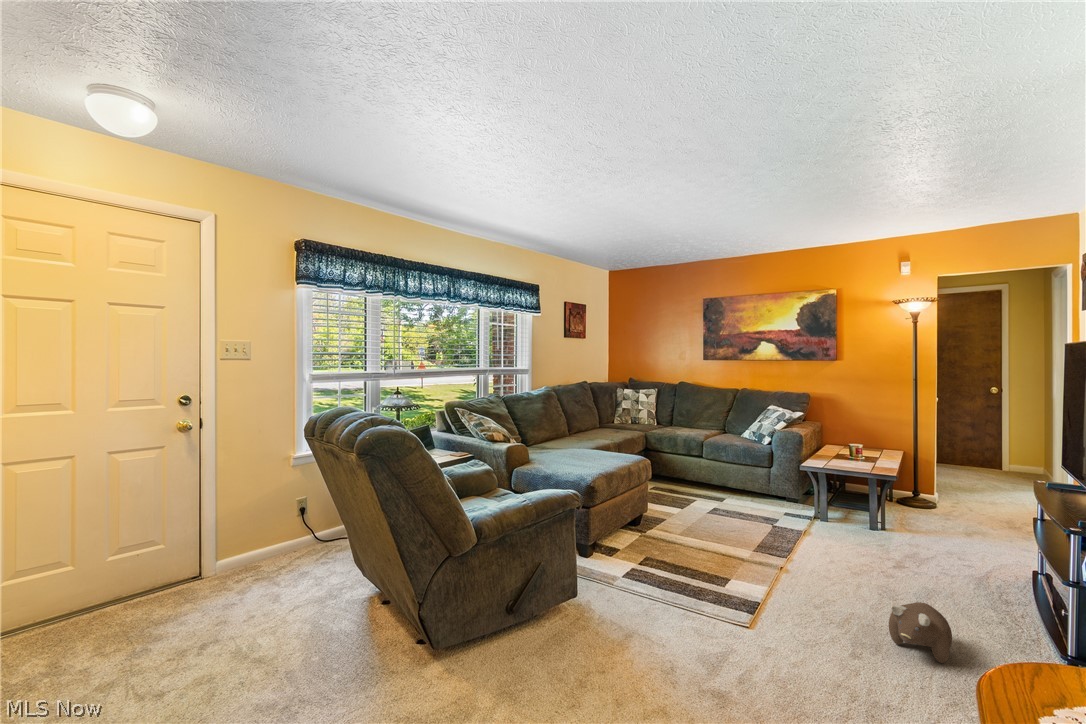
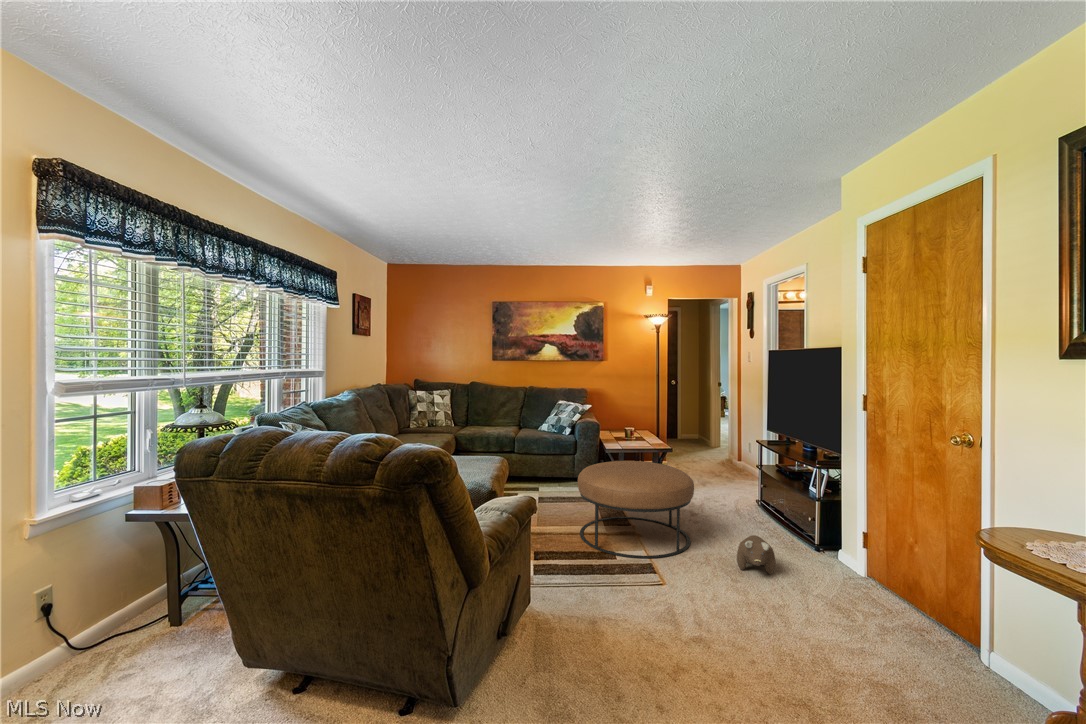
ottoman: none [712,477,865,601] -> present [578,461,694,558]

